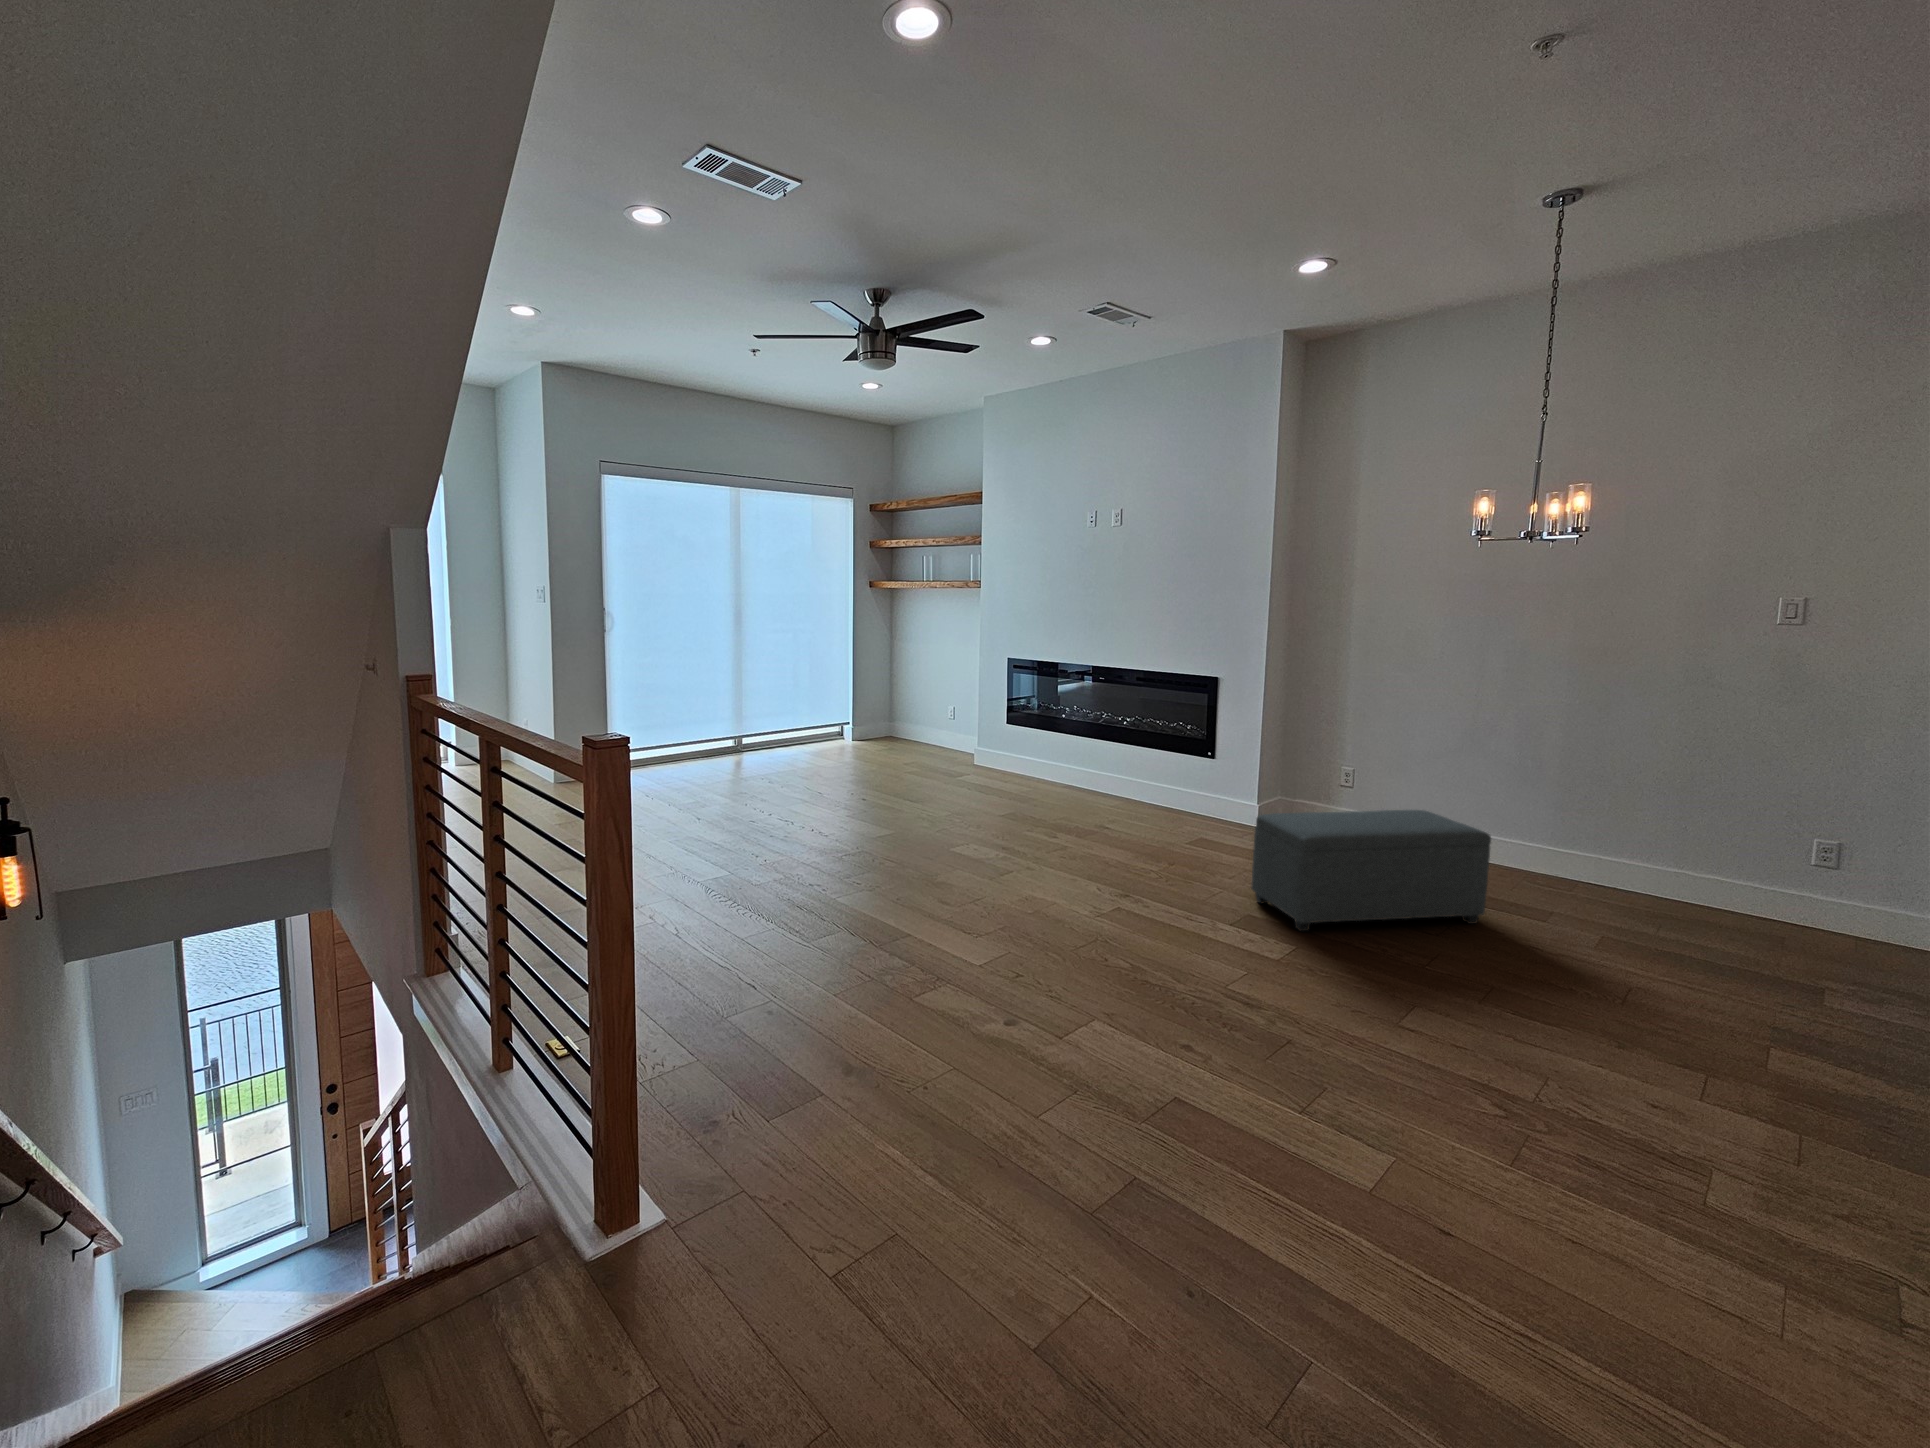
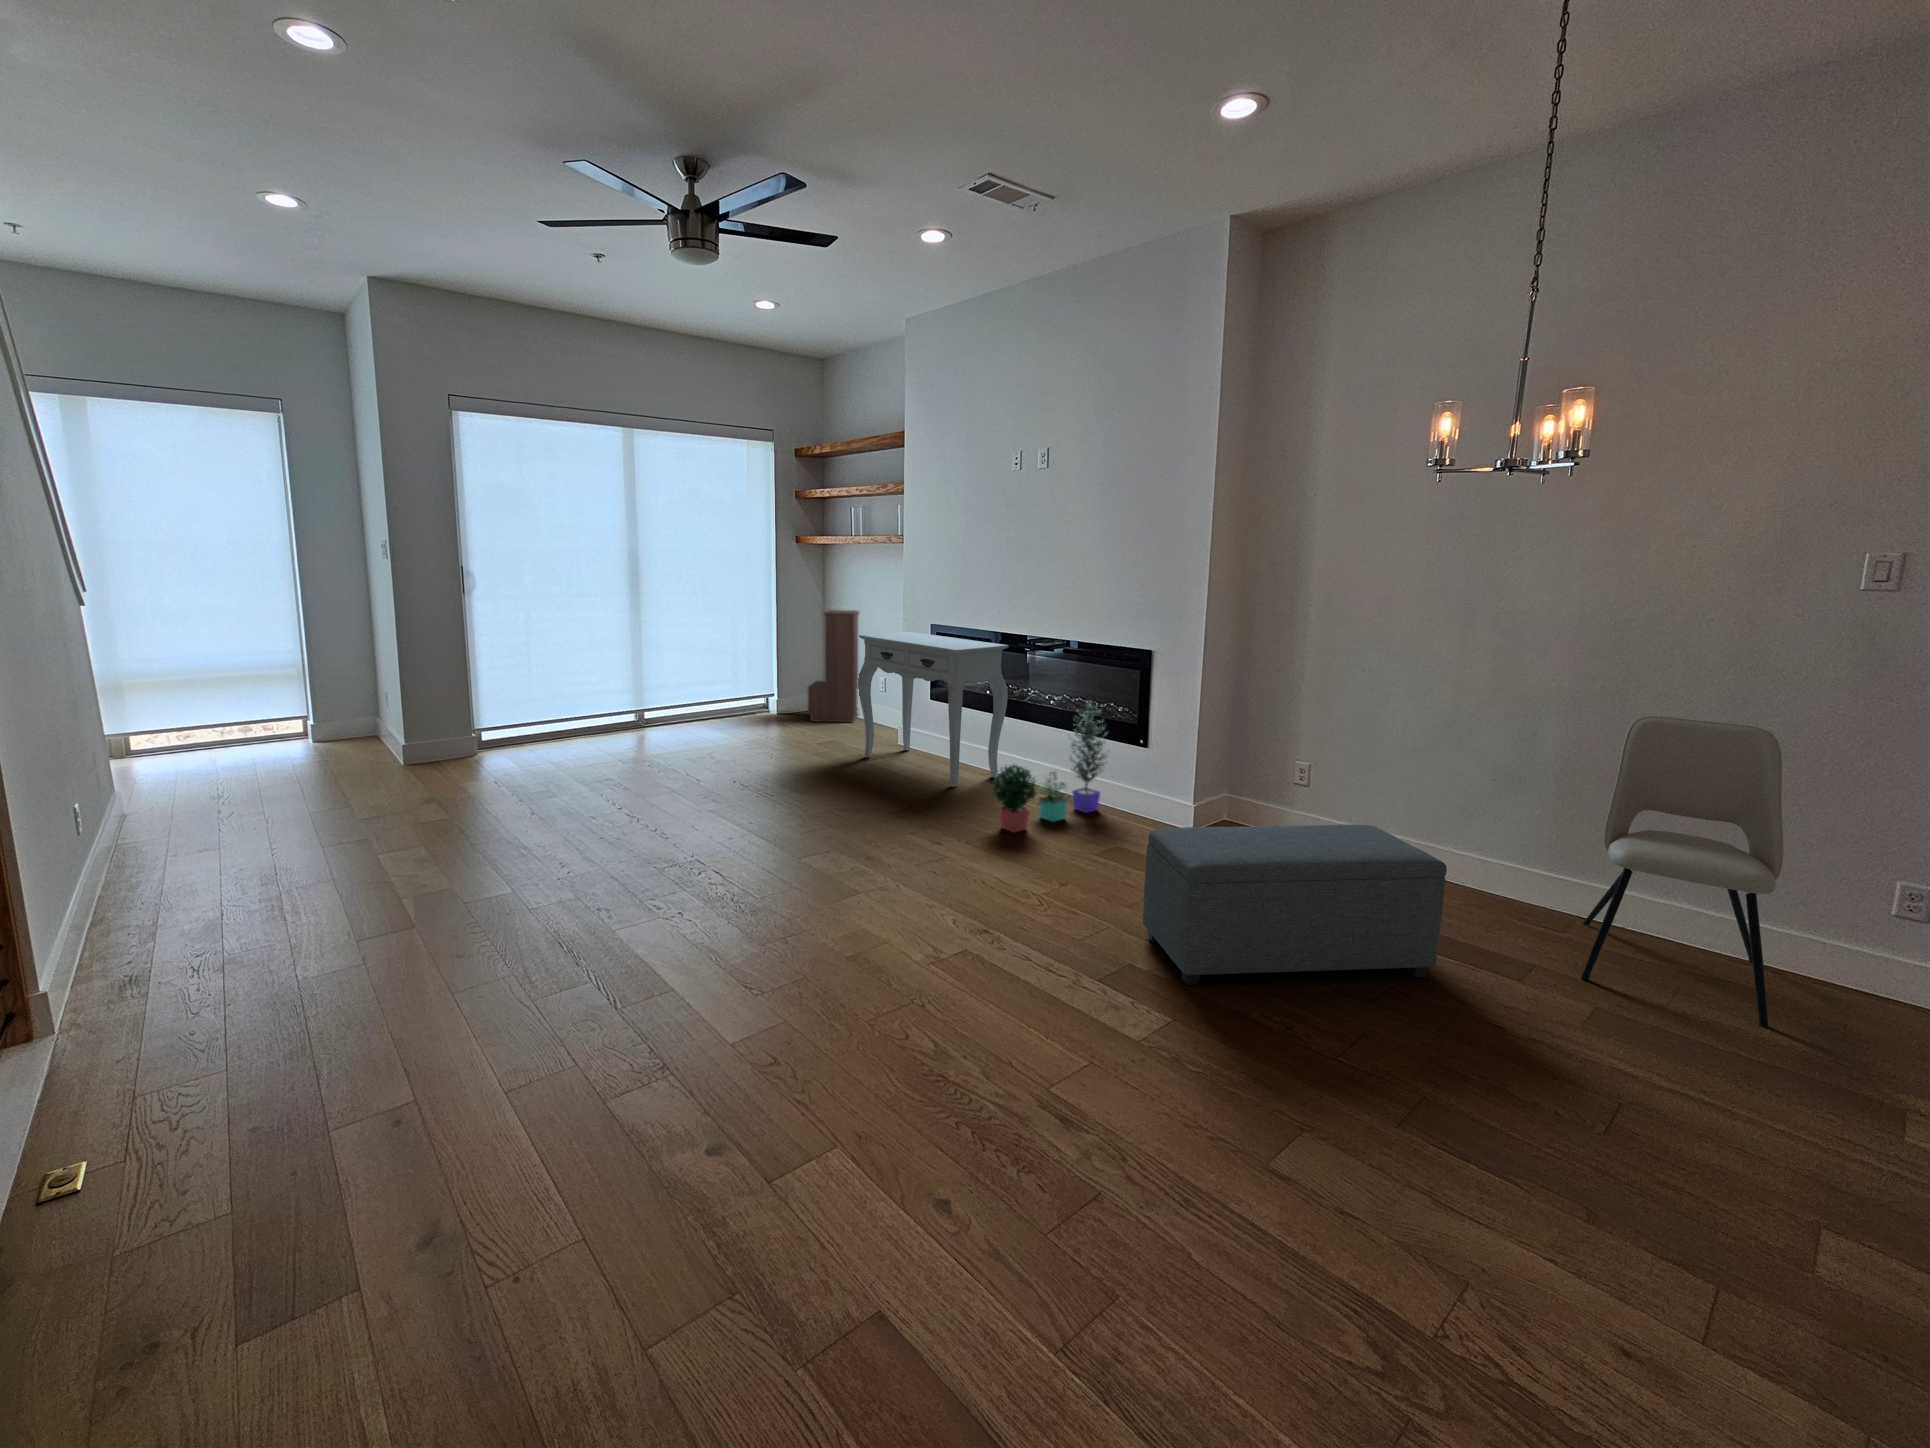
bookshelf: none [883,646,926,746] -> present [808,610,859,723]
console table: none [947,665,1084,796] -> present [858,632,1009,787]
potted plant: none [1089,720,1182,830] -> present [991,701,1107,832]
dining chair: none [1584,723,1734,950] -> present [1581,716,1783,1028]

